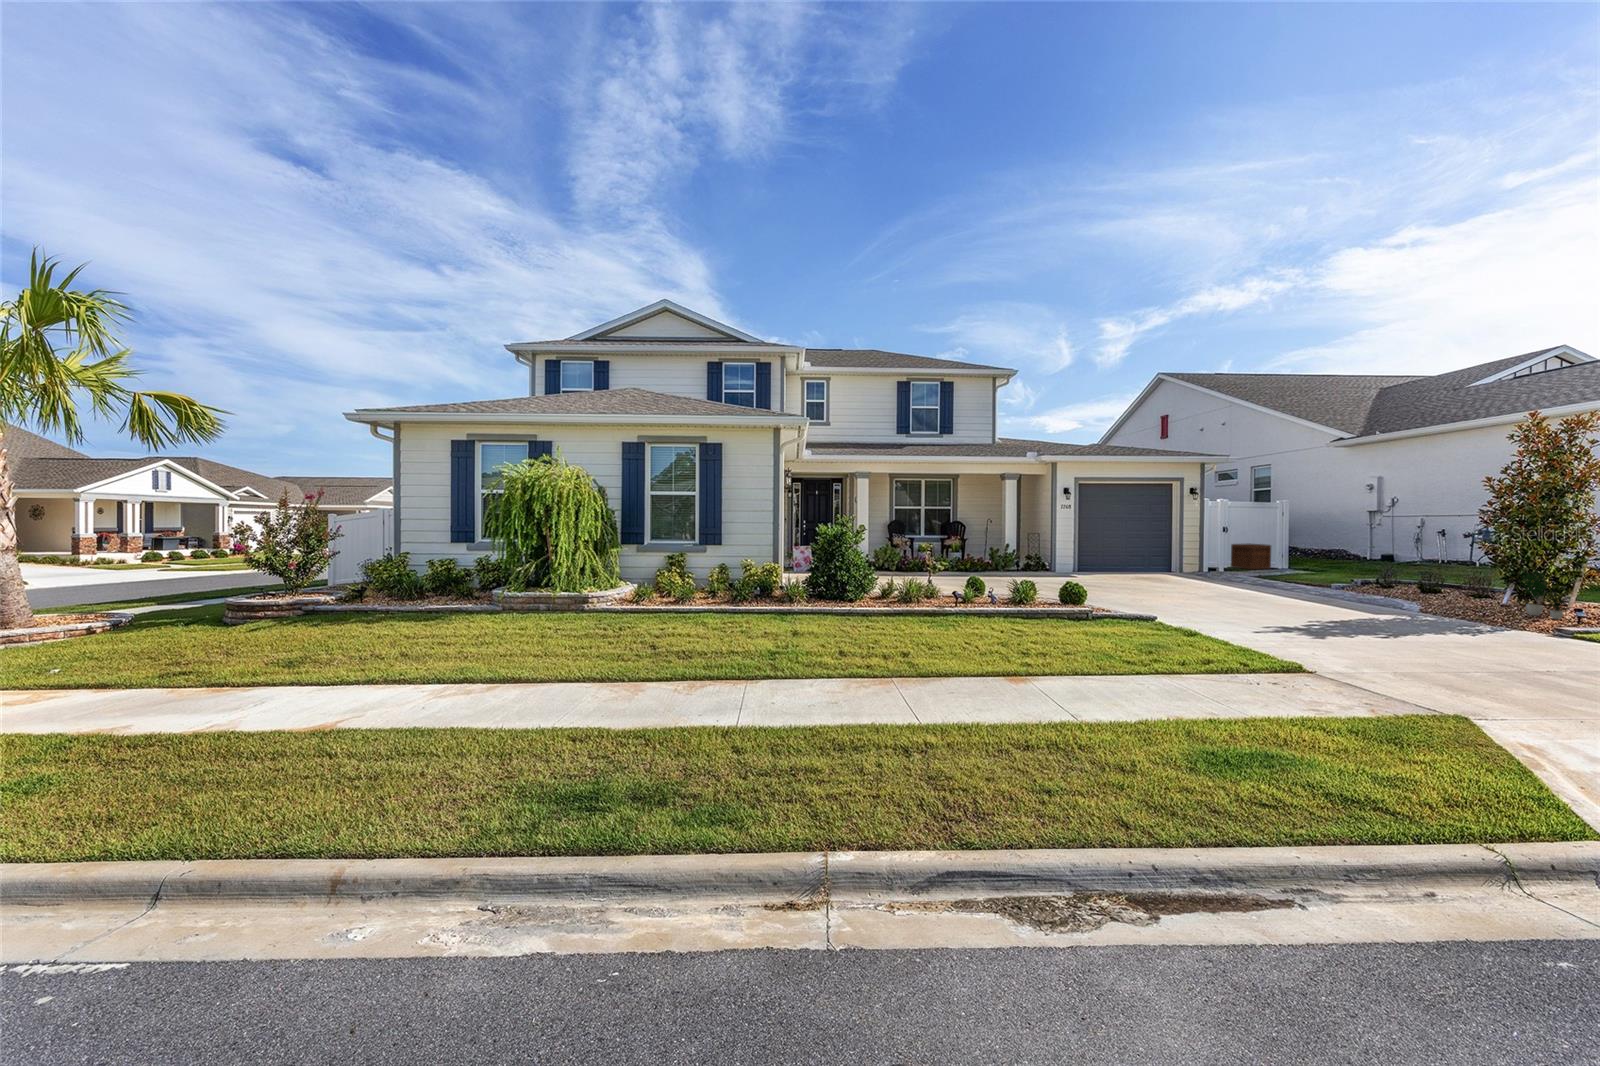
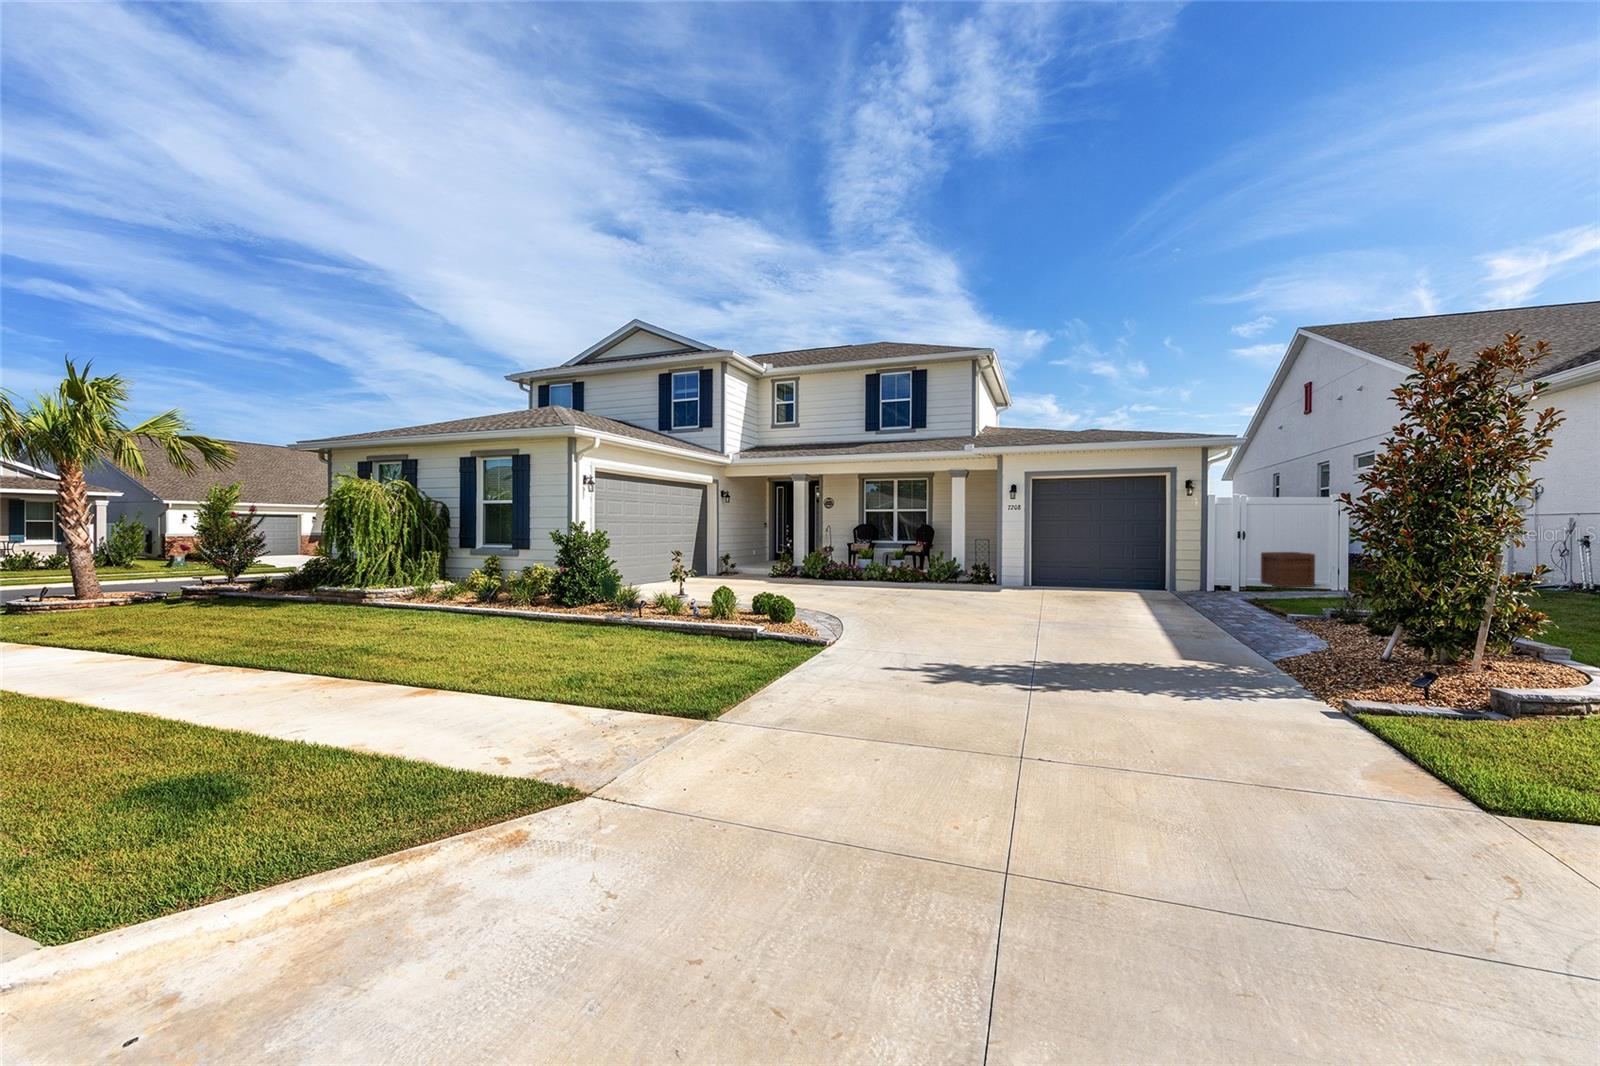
potted plant: present [1522,572,1569,619] -> present [599,575,637,619]

